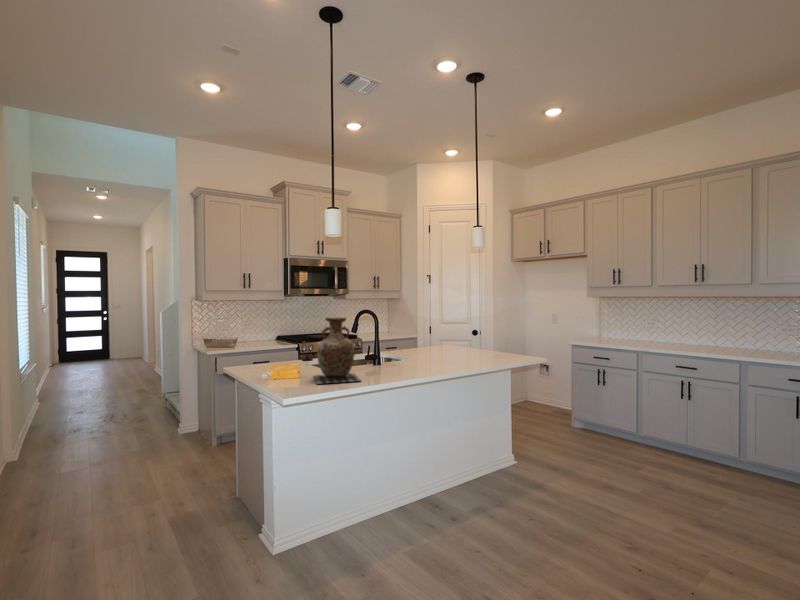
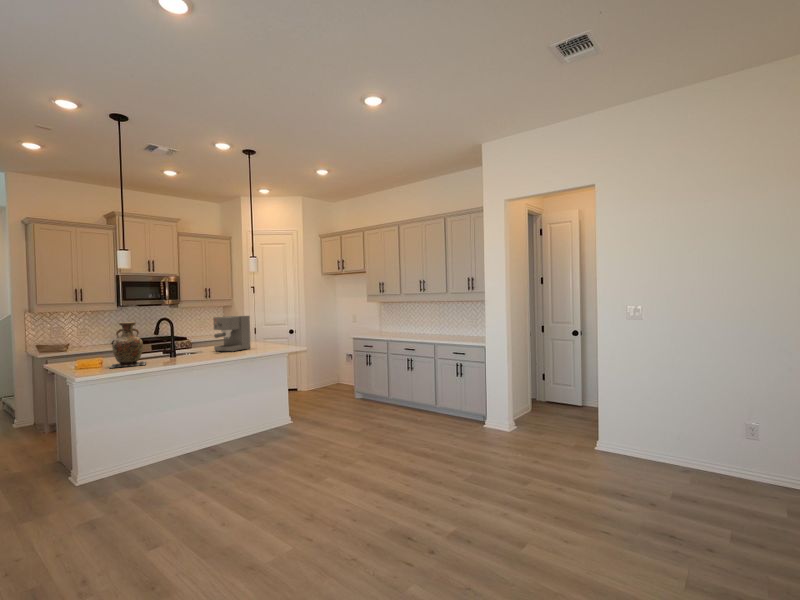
coffee maker: none [424,311,471,363] -> present [213,316,251,352]

